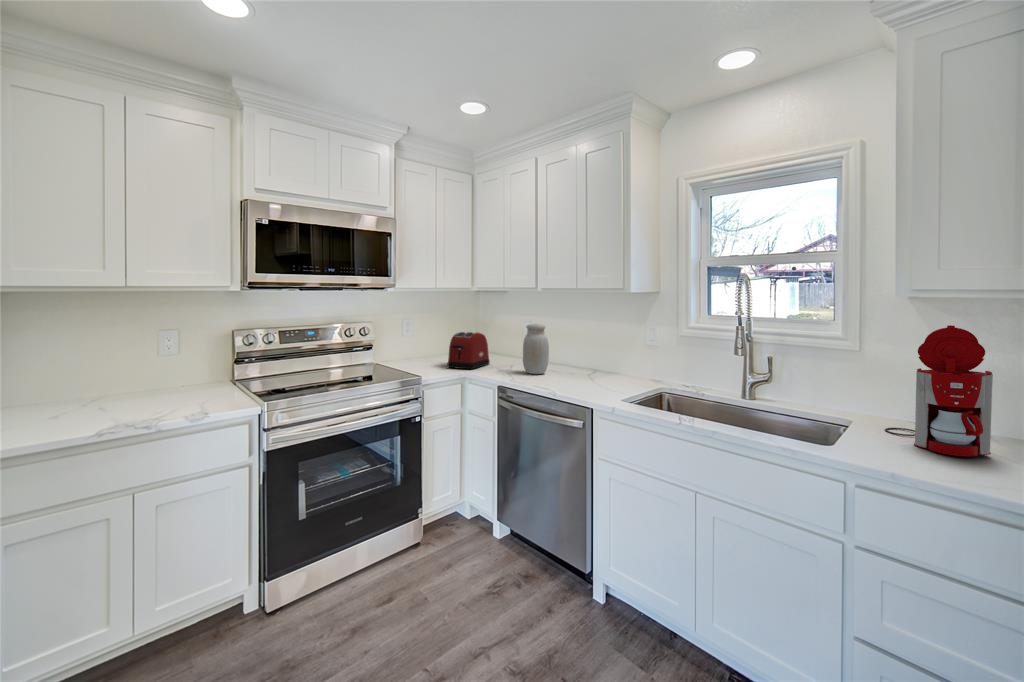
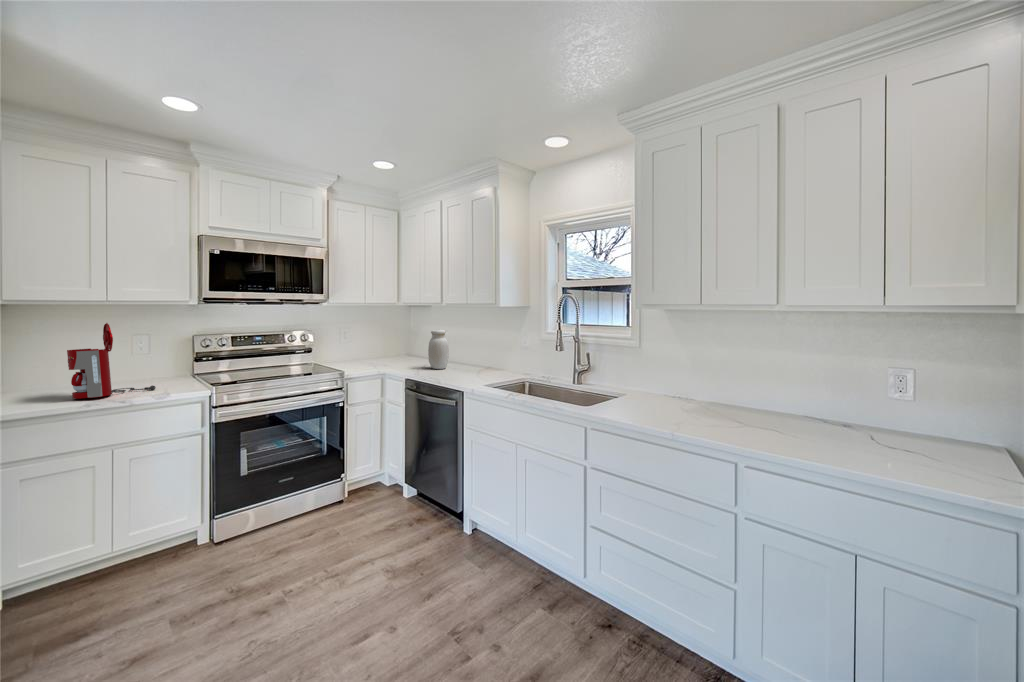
coffee maker: present [885,325,993,457] -> present [67,323,156,399]
toaster: present [448,332,490,369] -> none [372,337,409,366]

